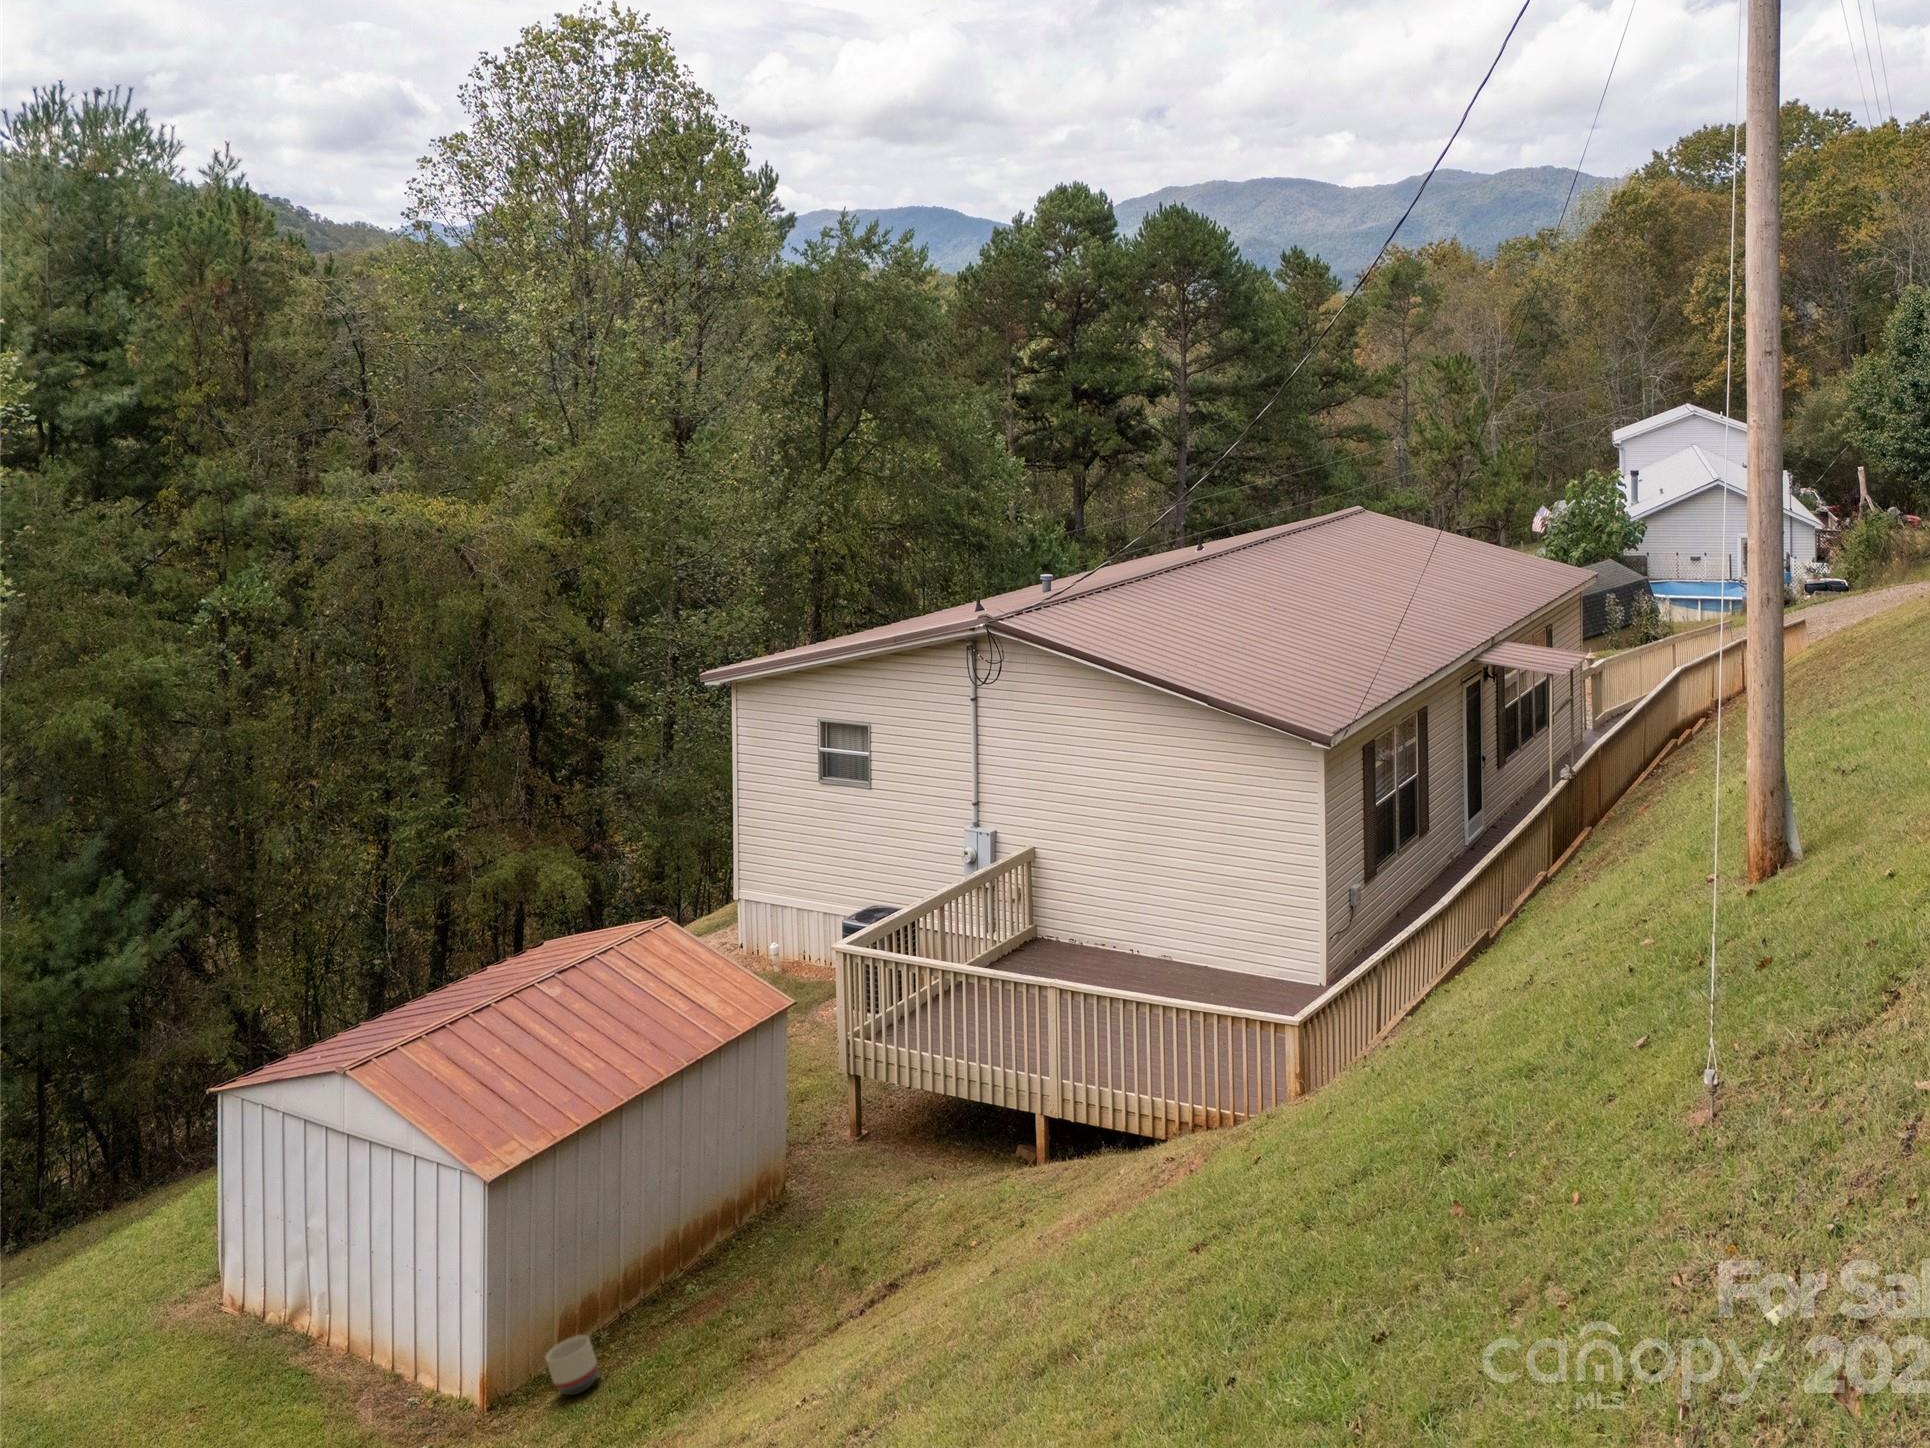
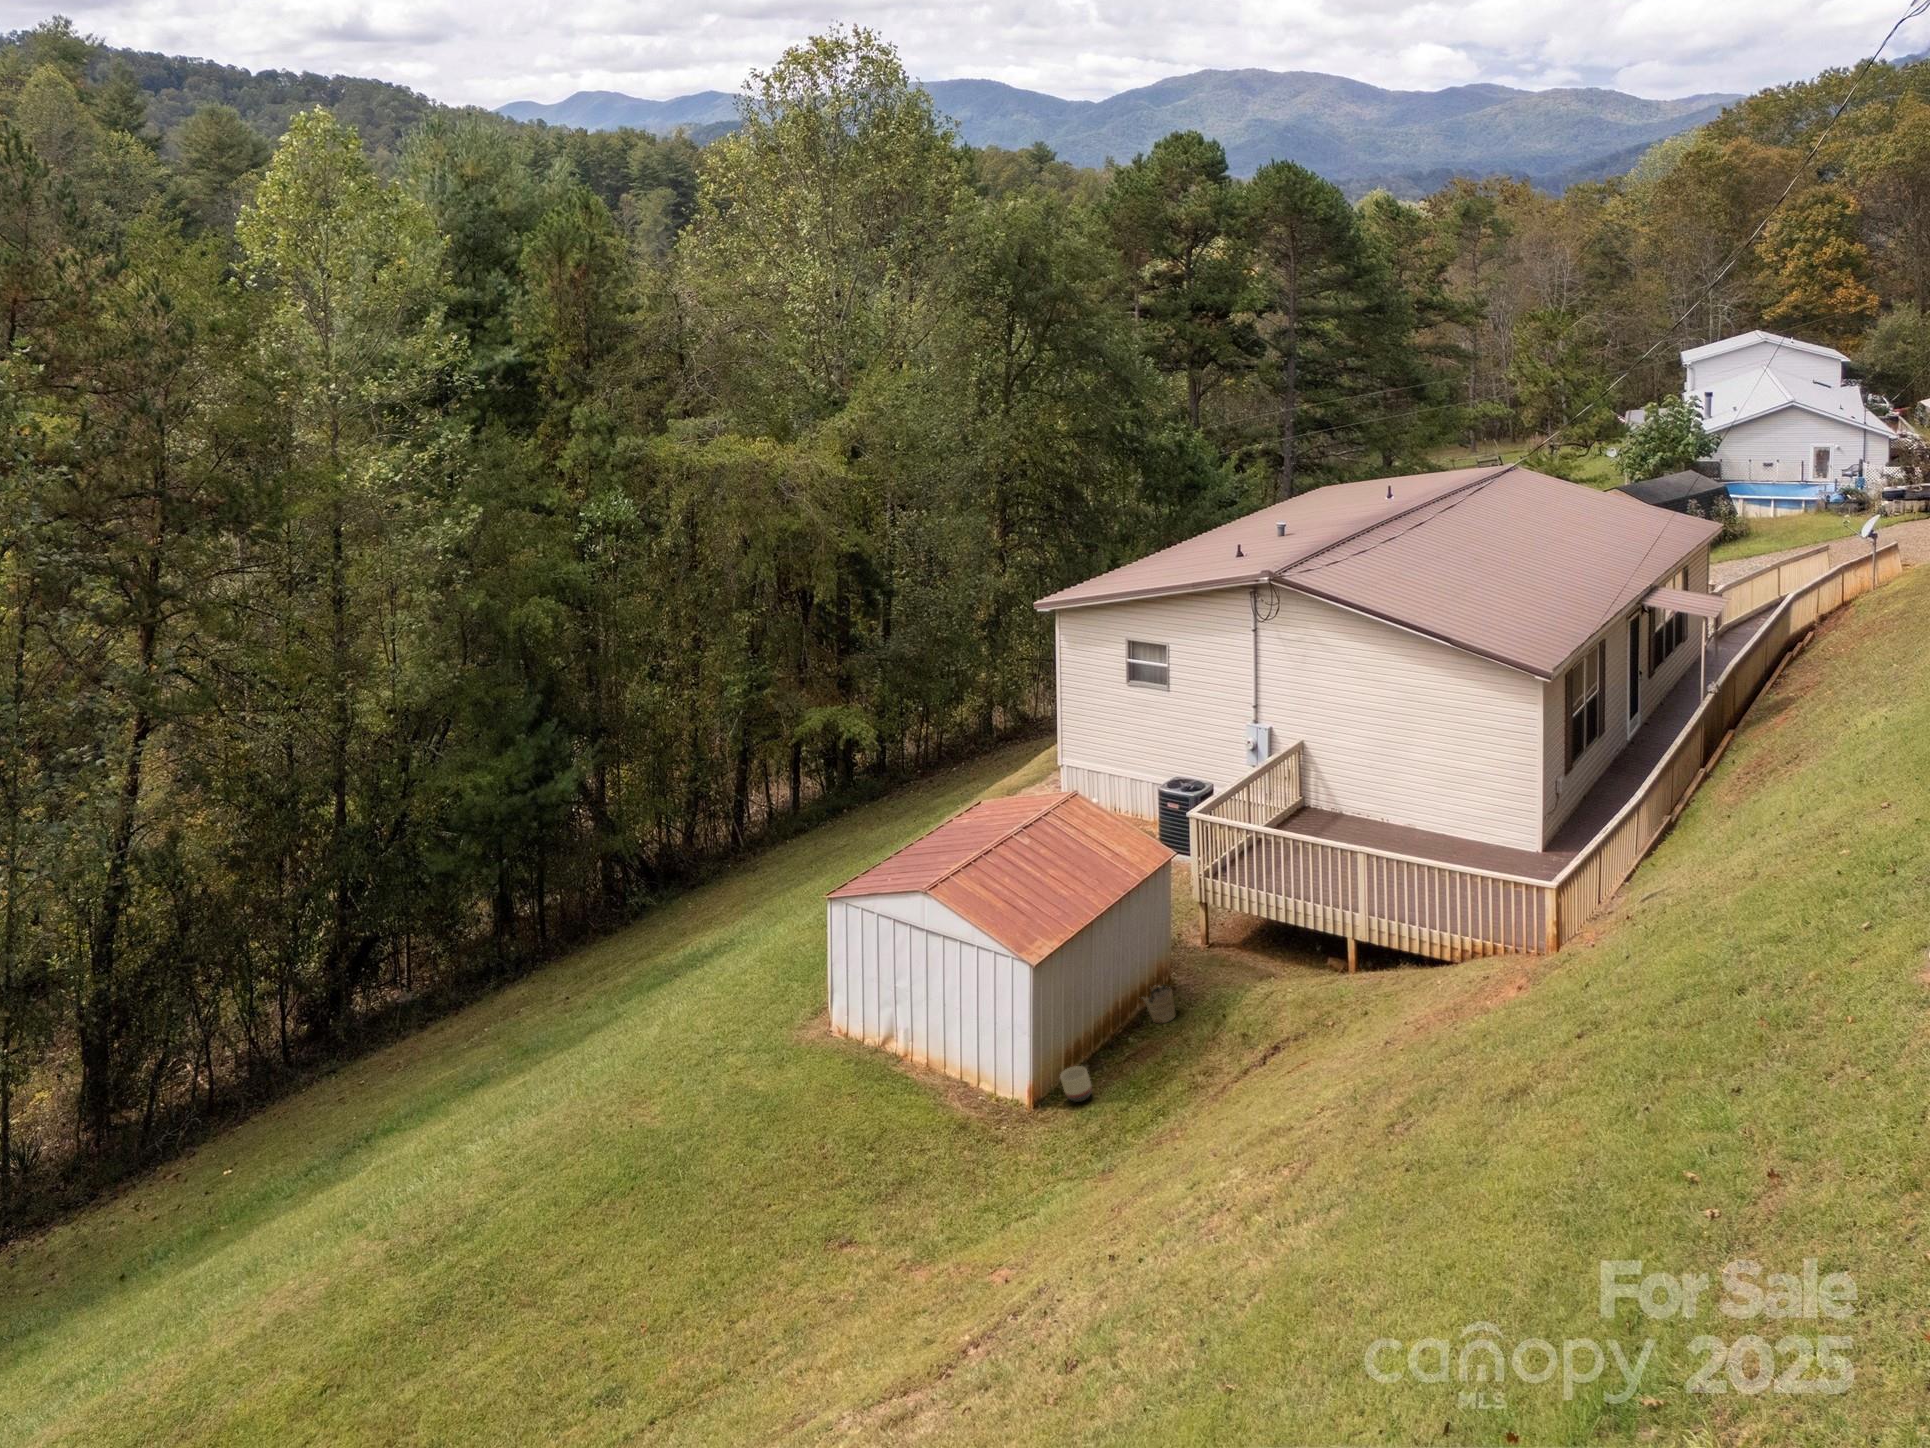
bucket: none [721,1199,776,1259] -> present [1143,985,1176,1023]

